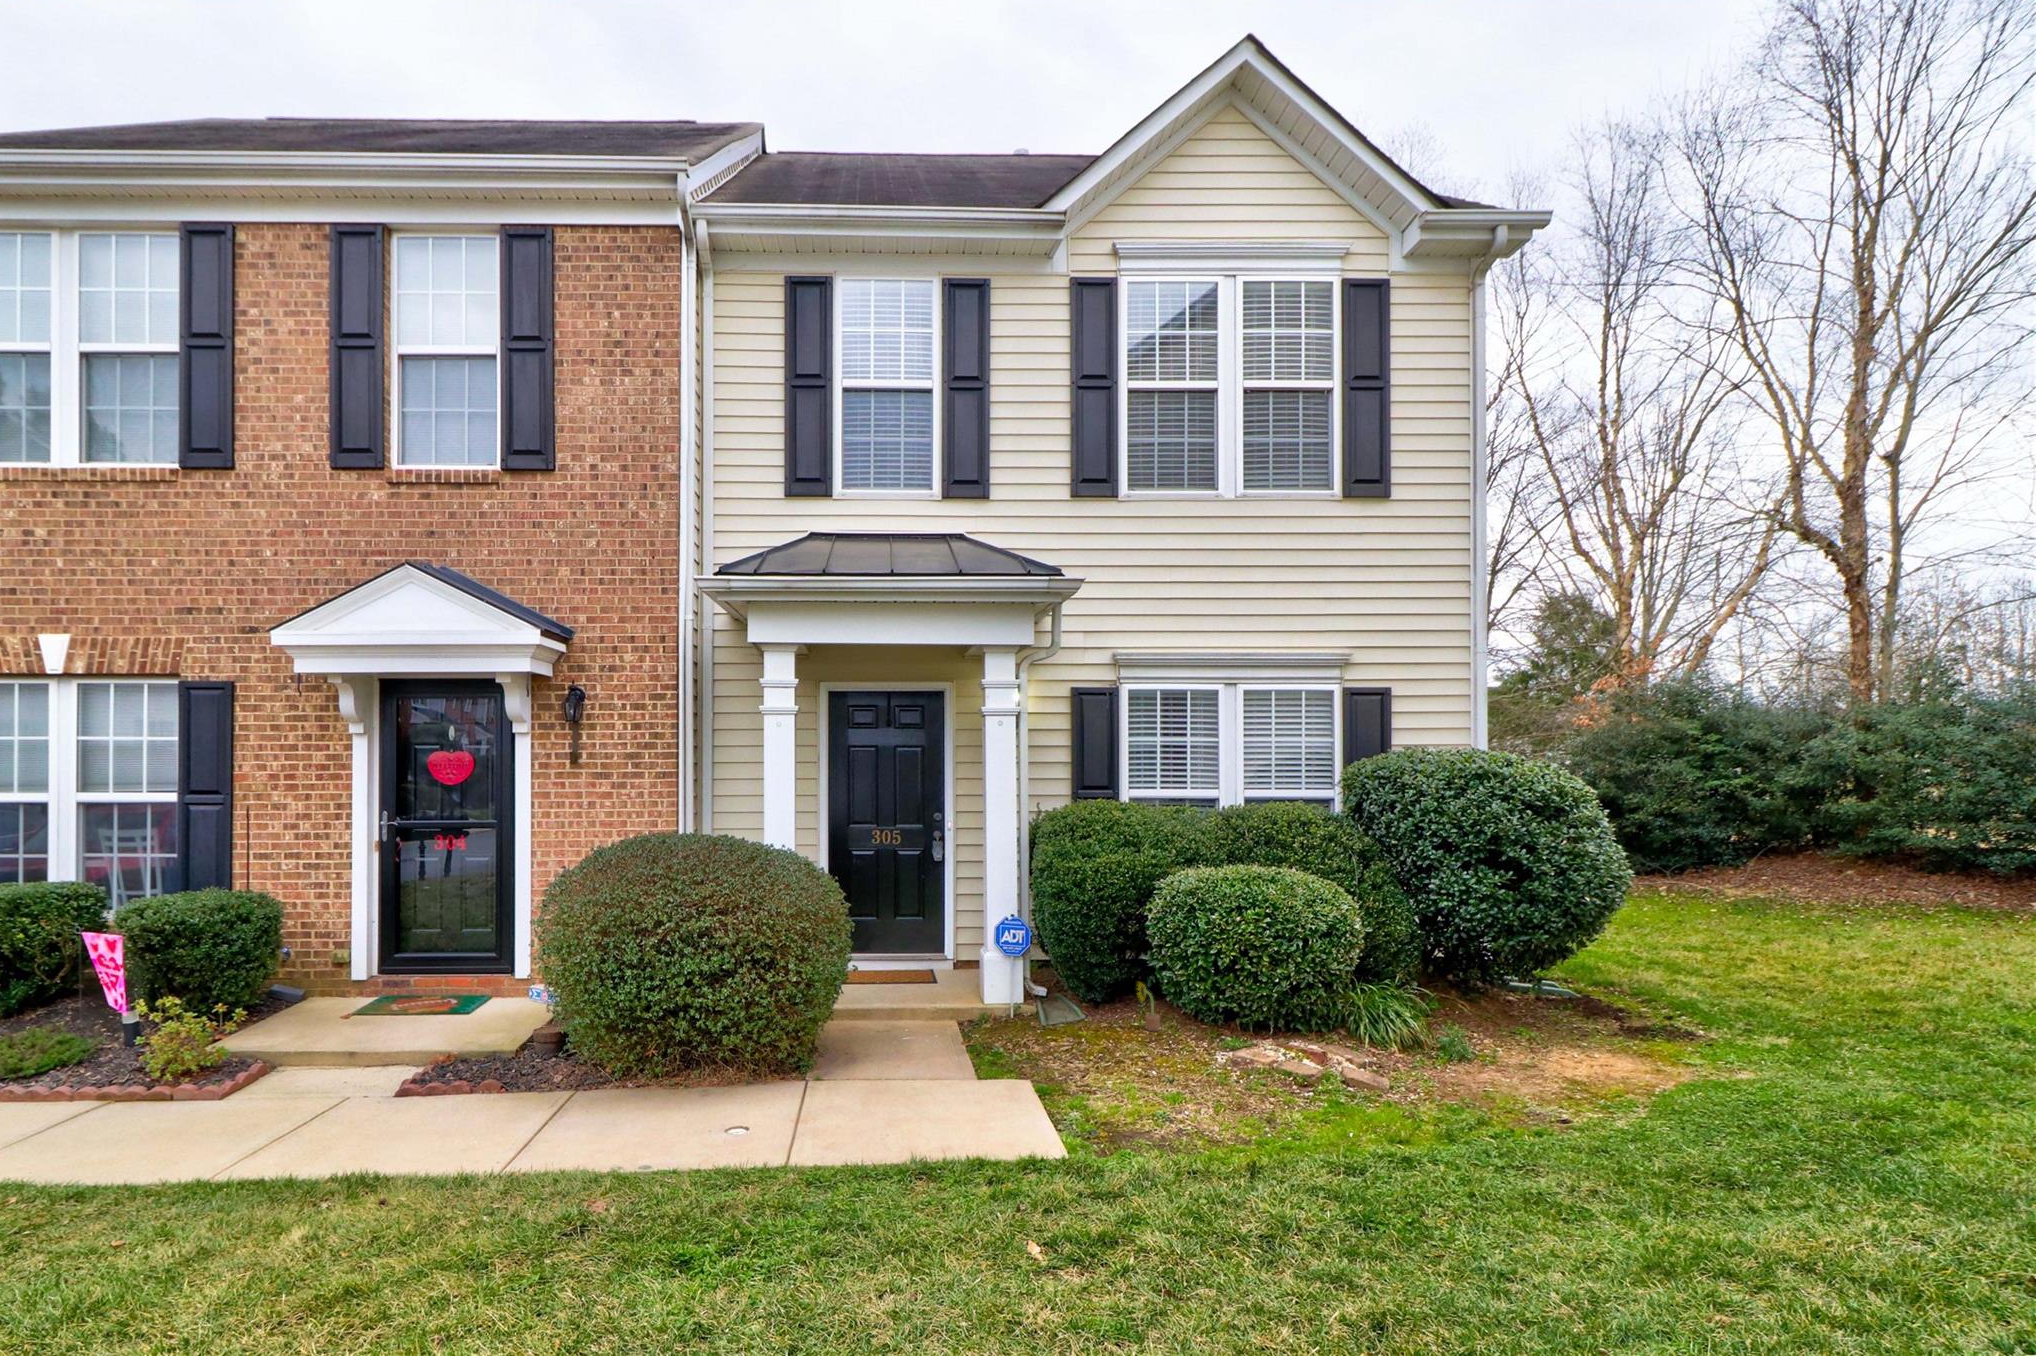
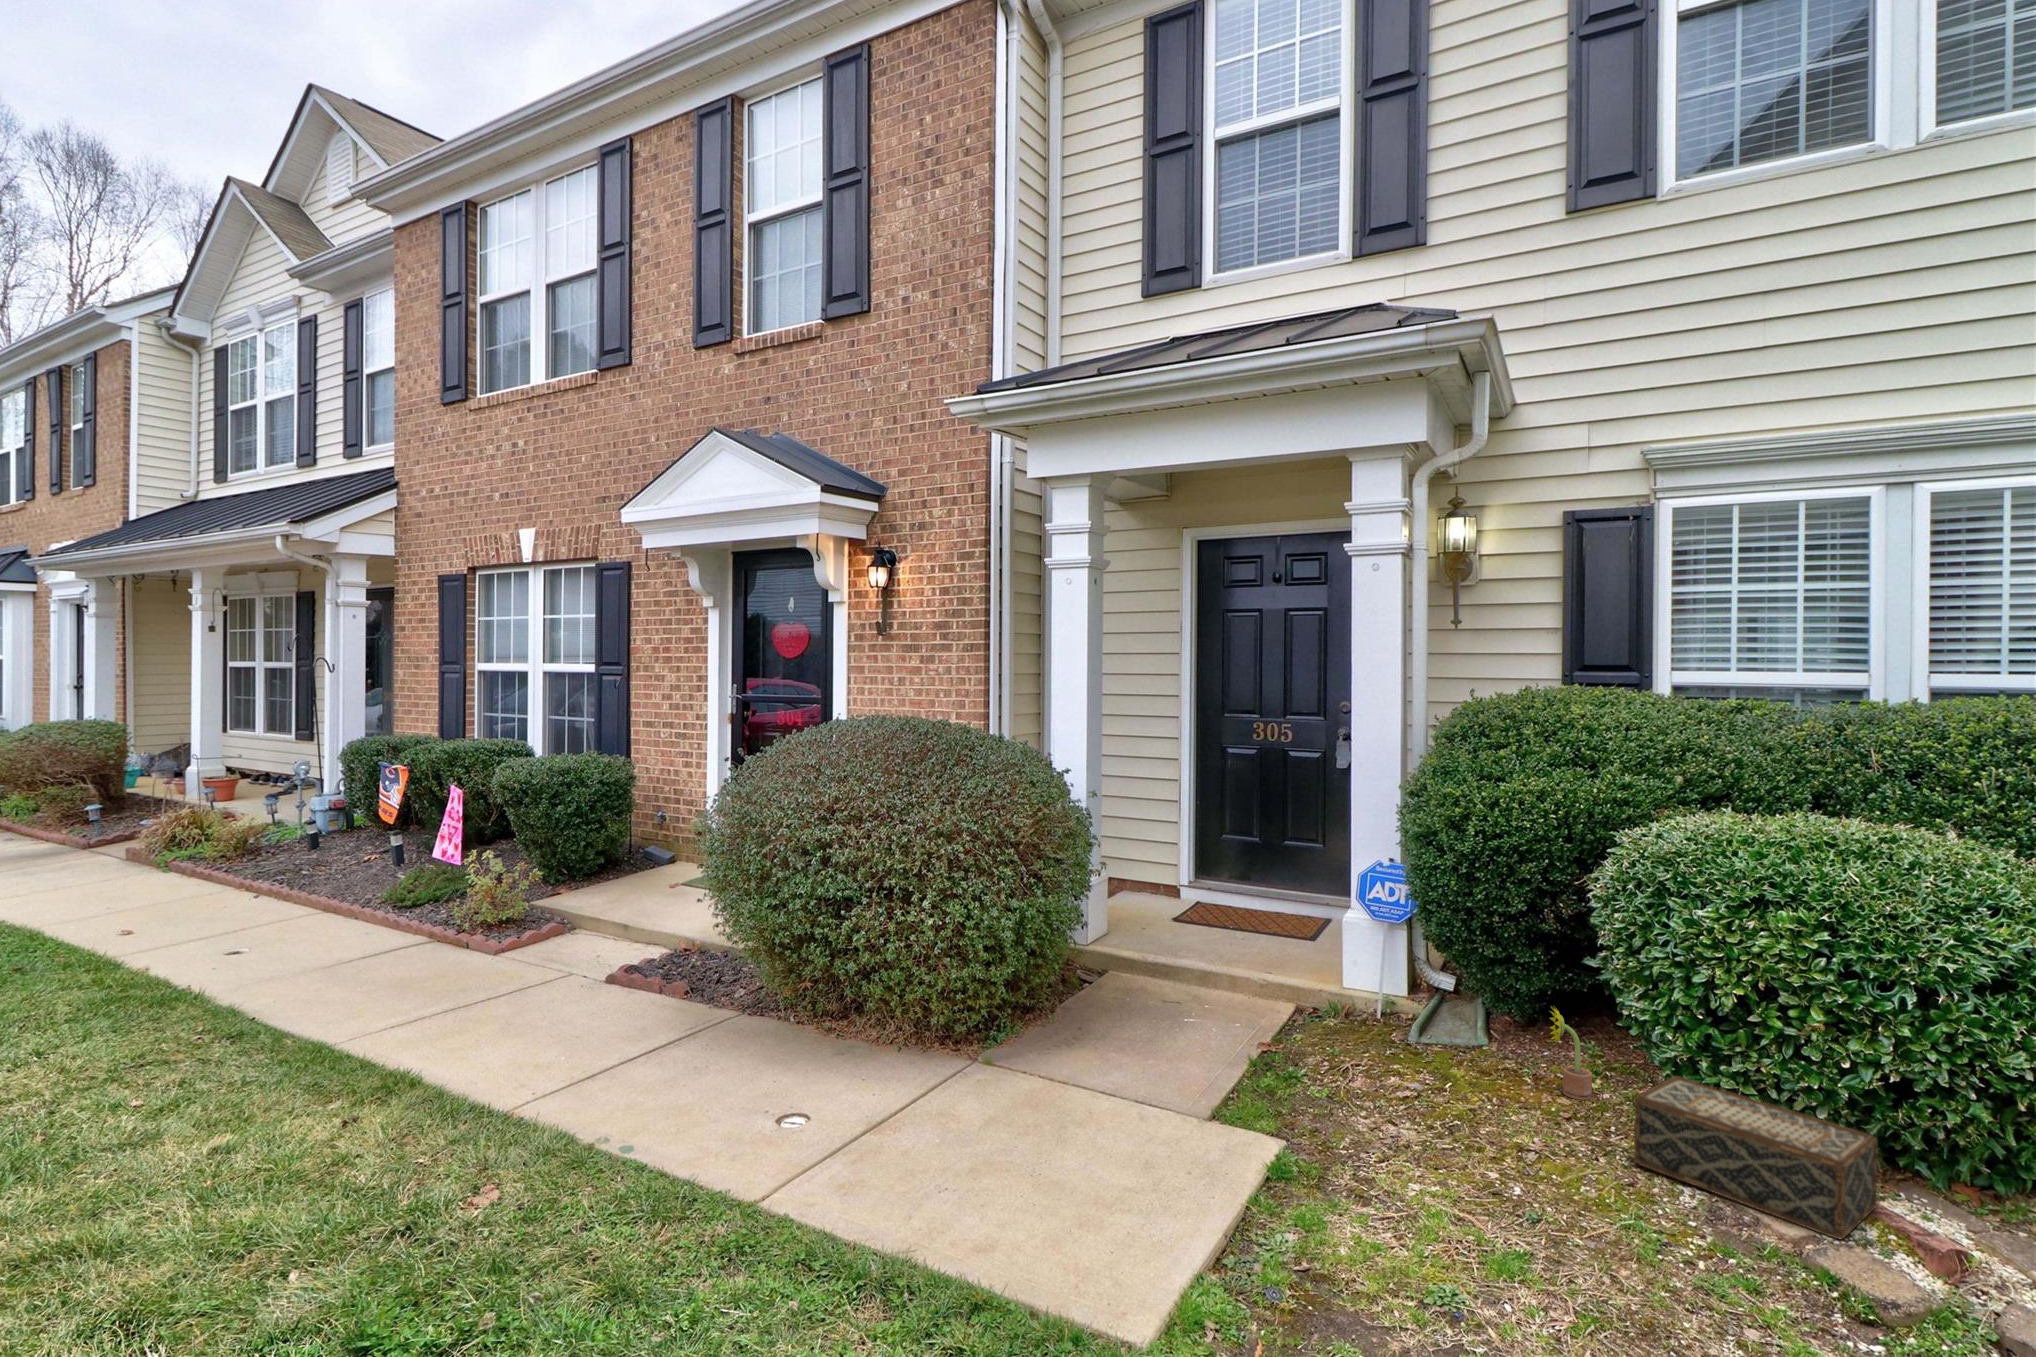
woven basket: none [1197,1006,1293,1065] -> present [1634,1076,1878,1240]

